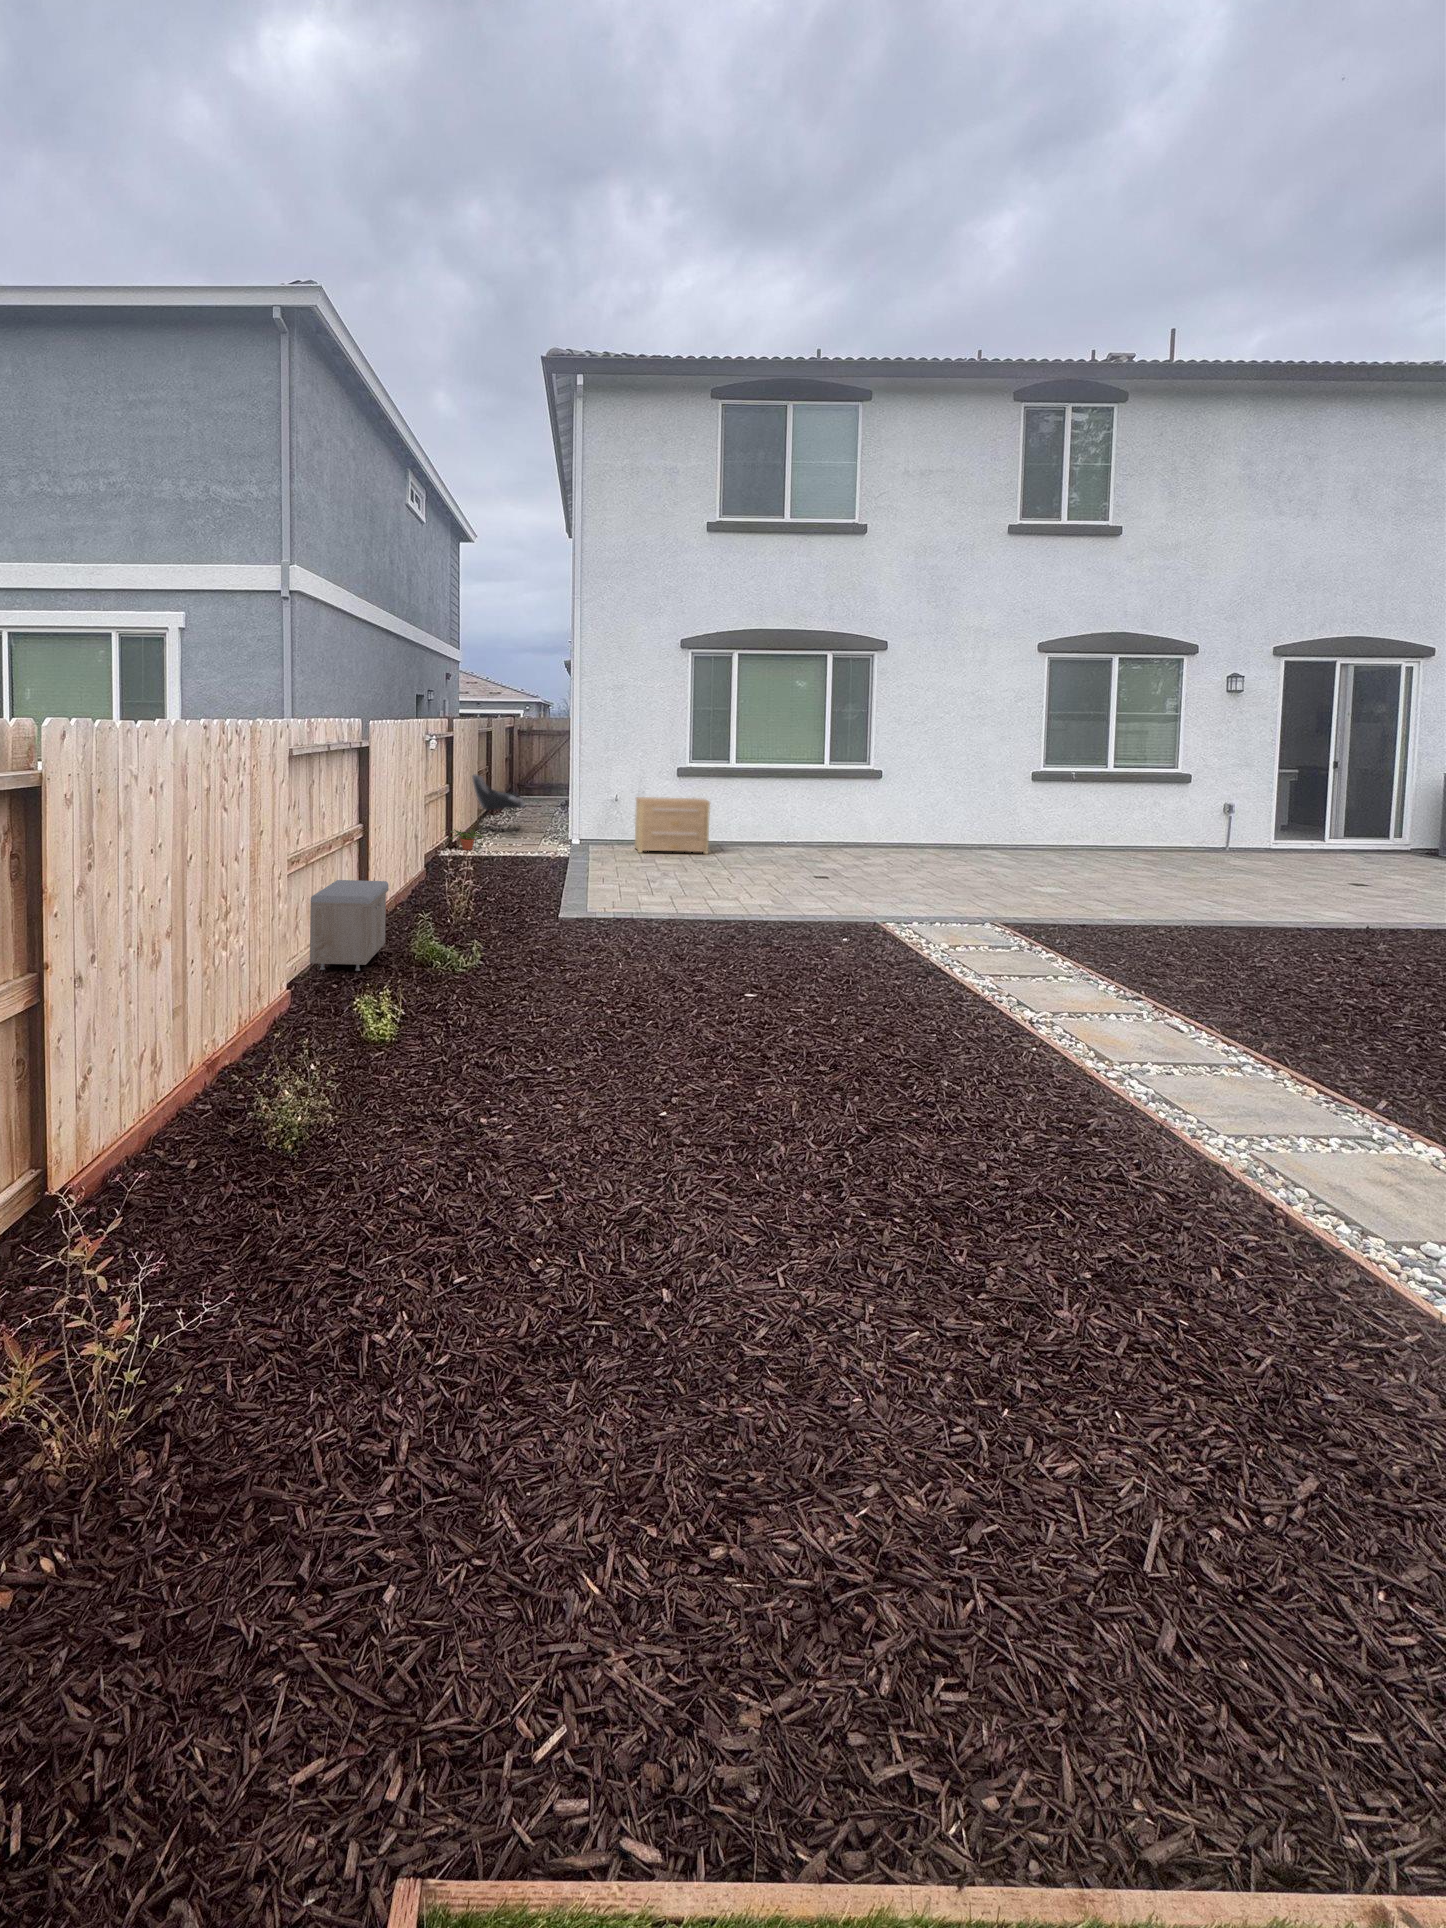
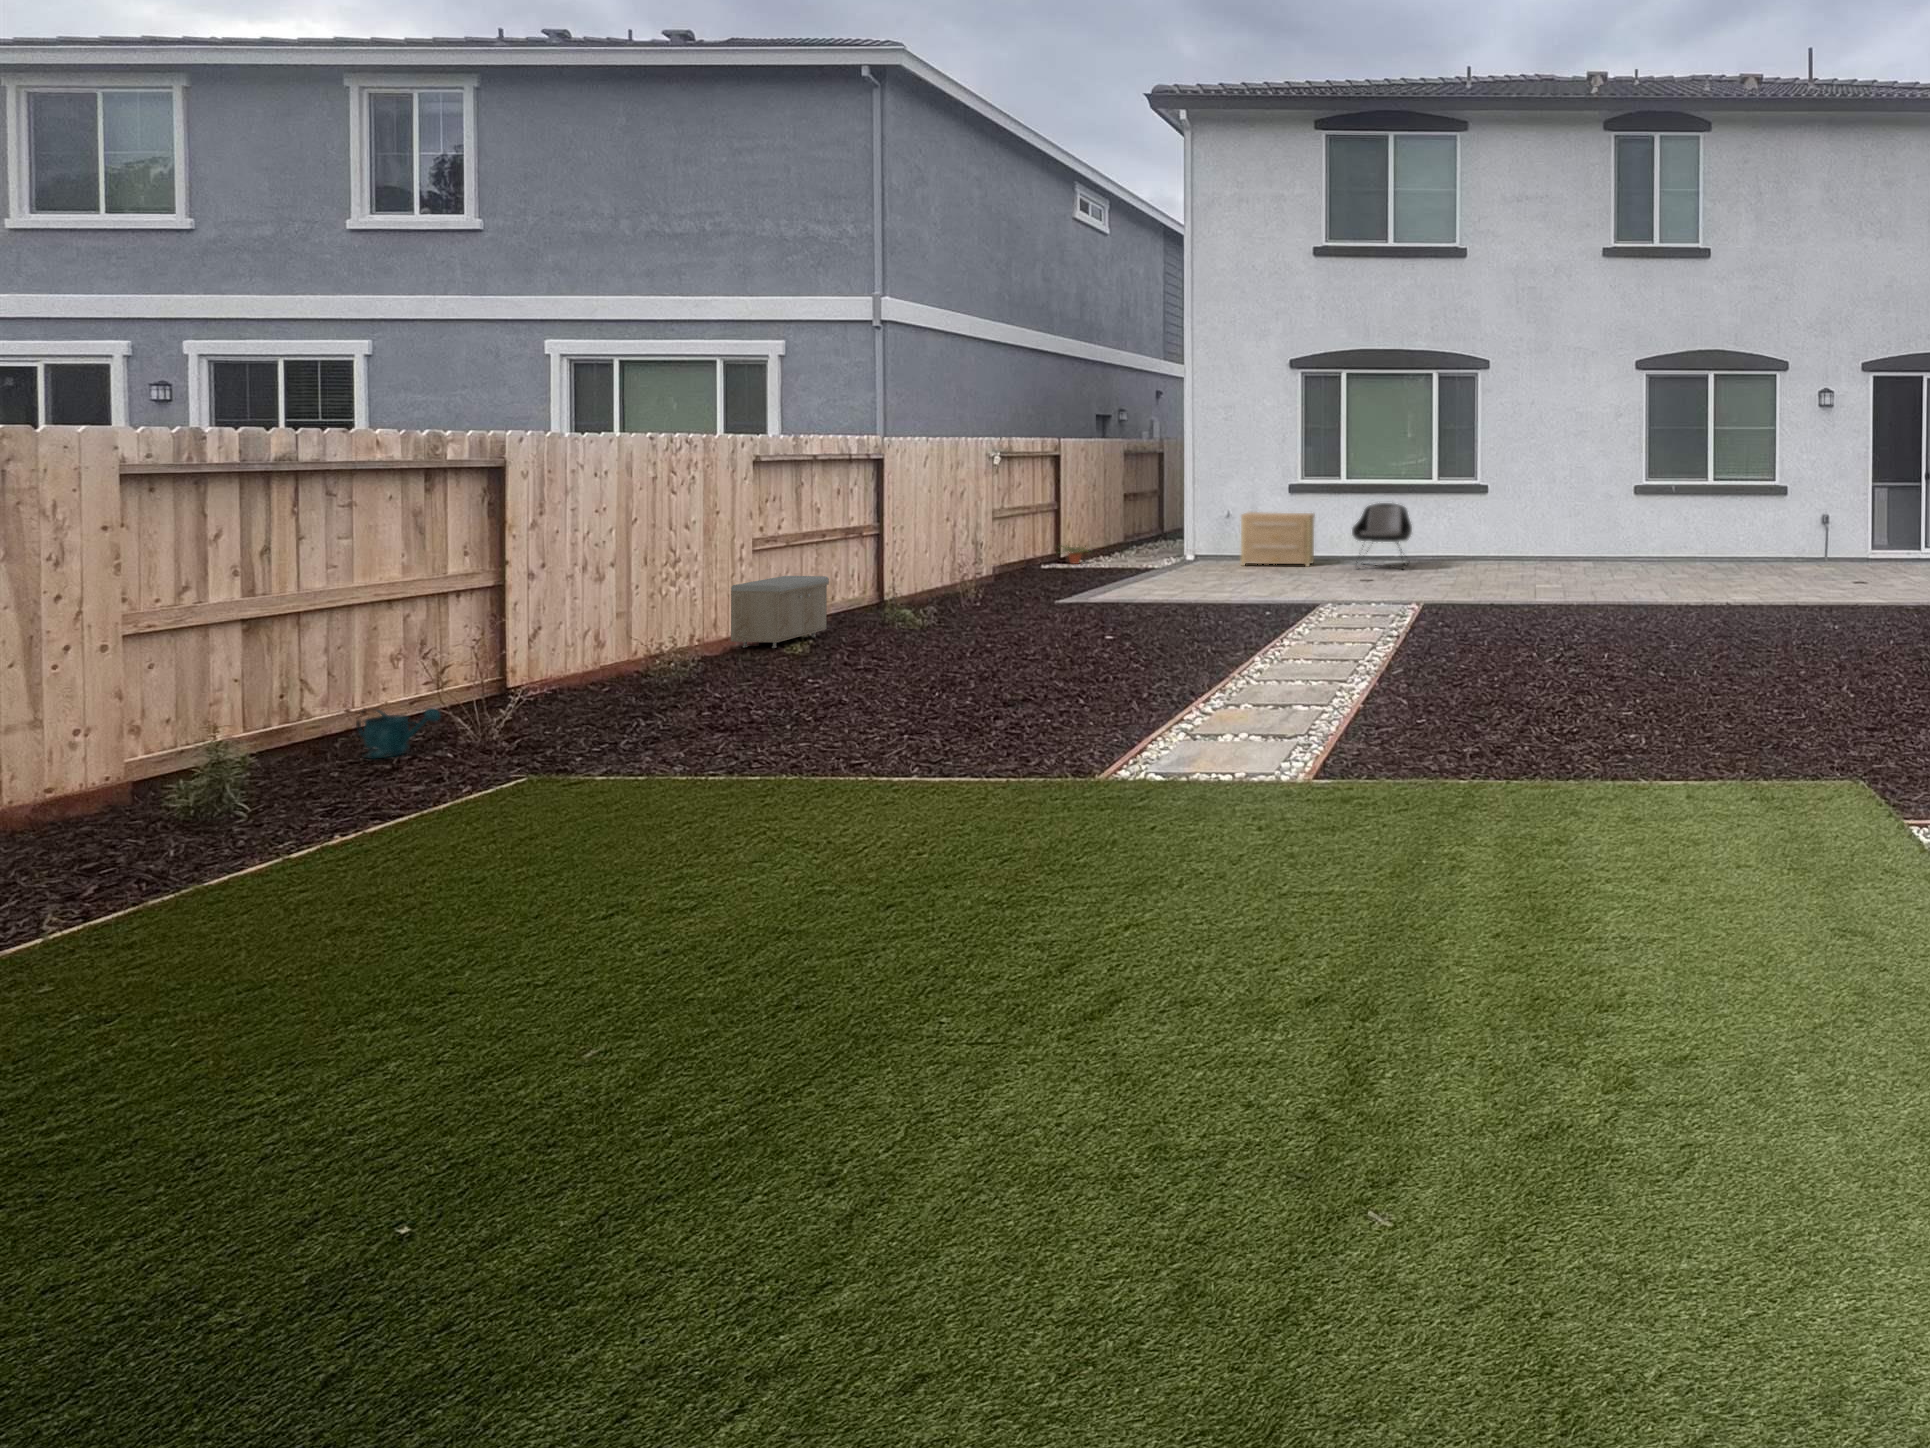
lounge chair: present [472,774,525,830] -> present [1352,503,1412,569]
watering can: none [102,1123,220,1204] -> present [356,708,440,758]

